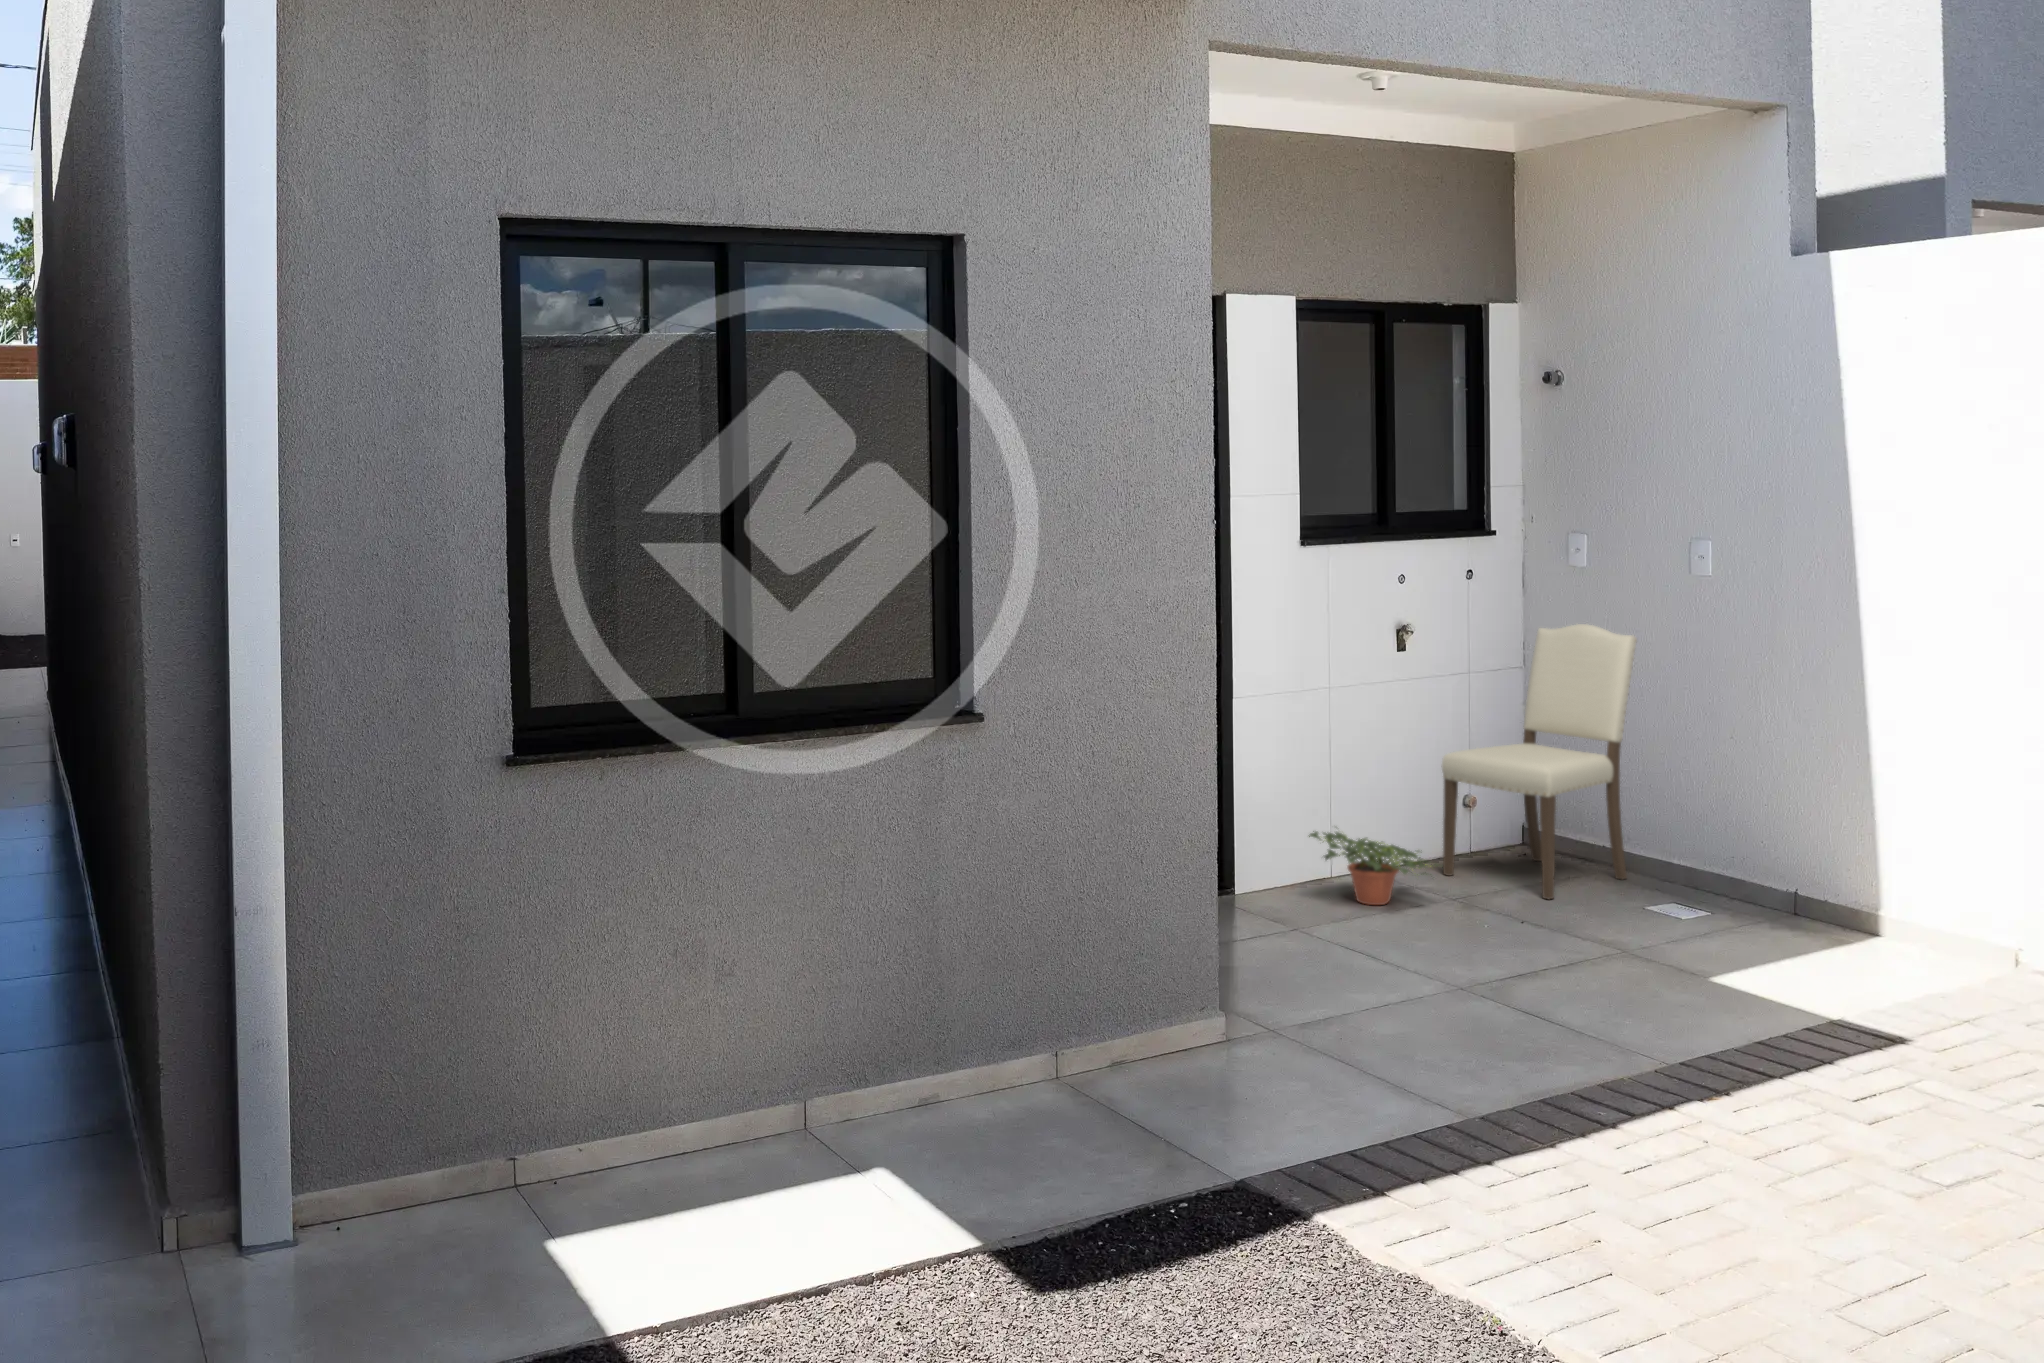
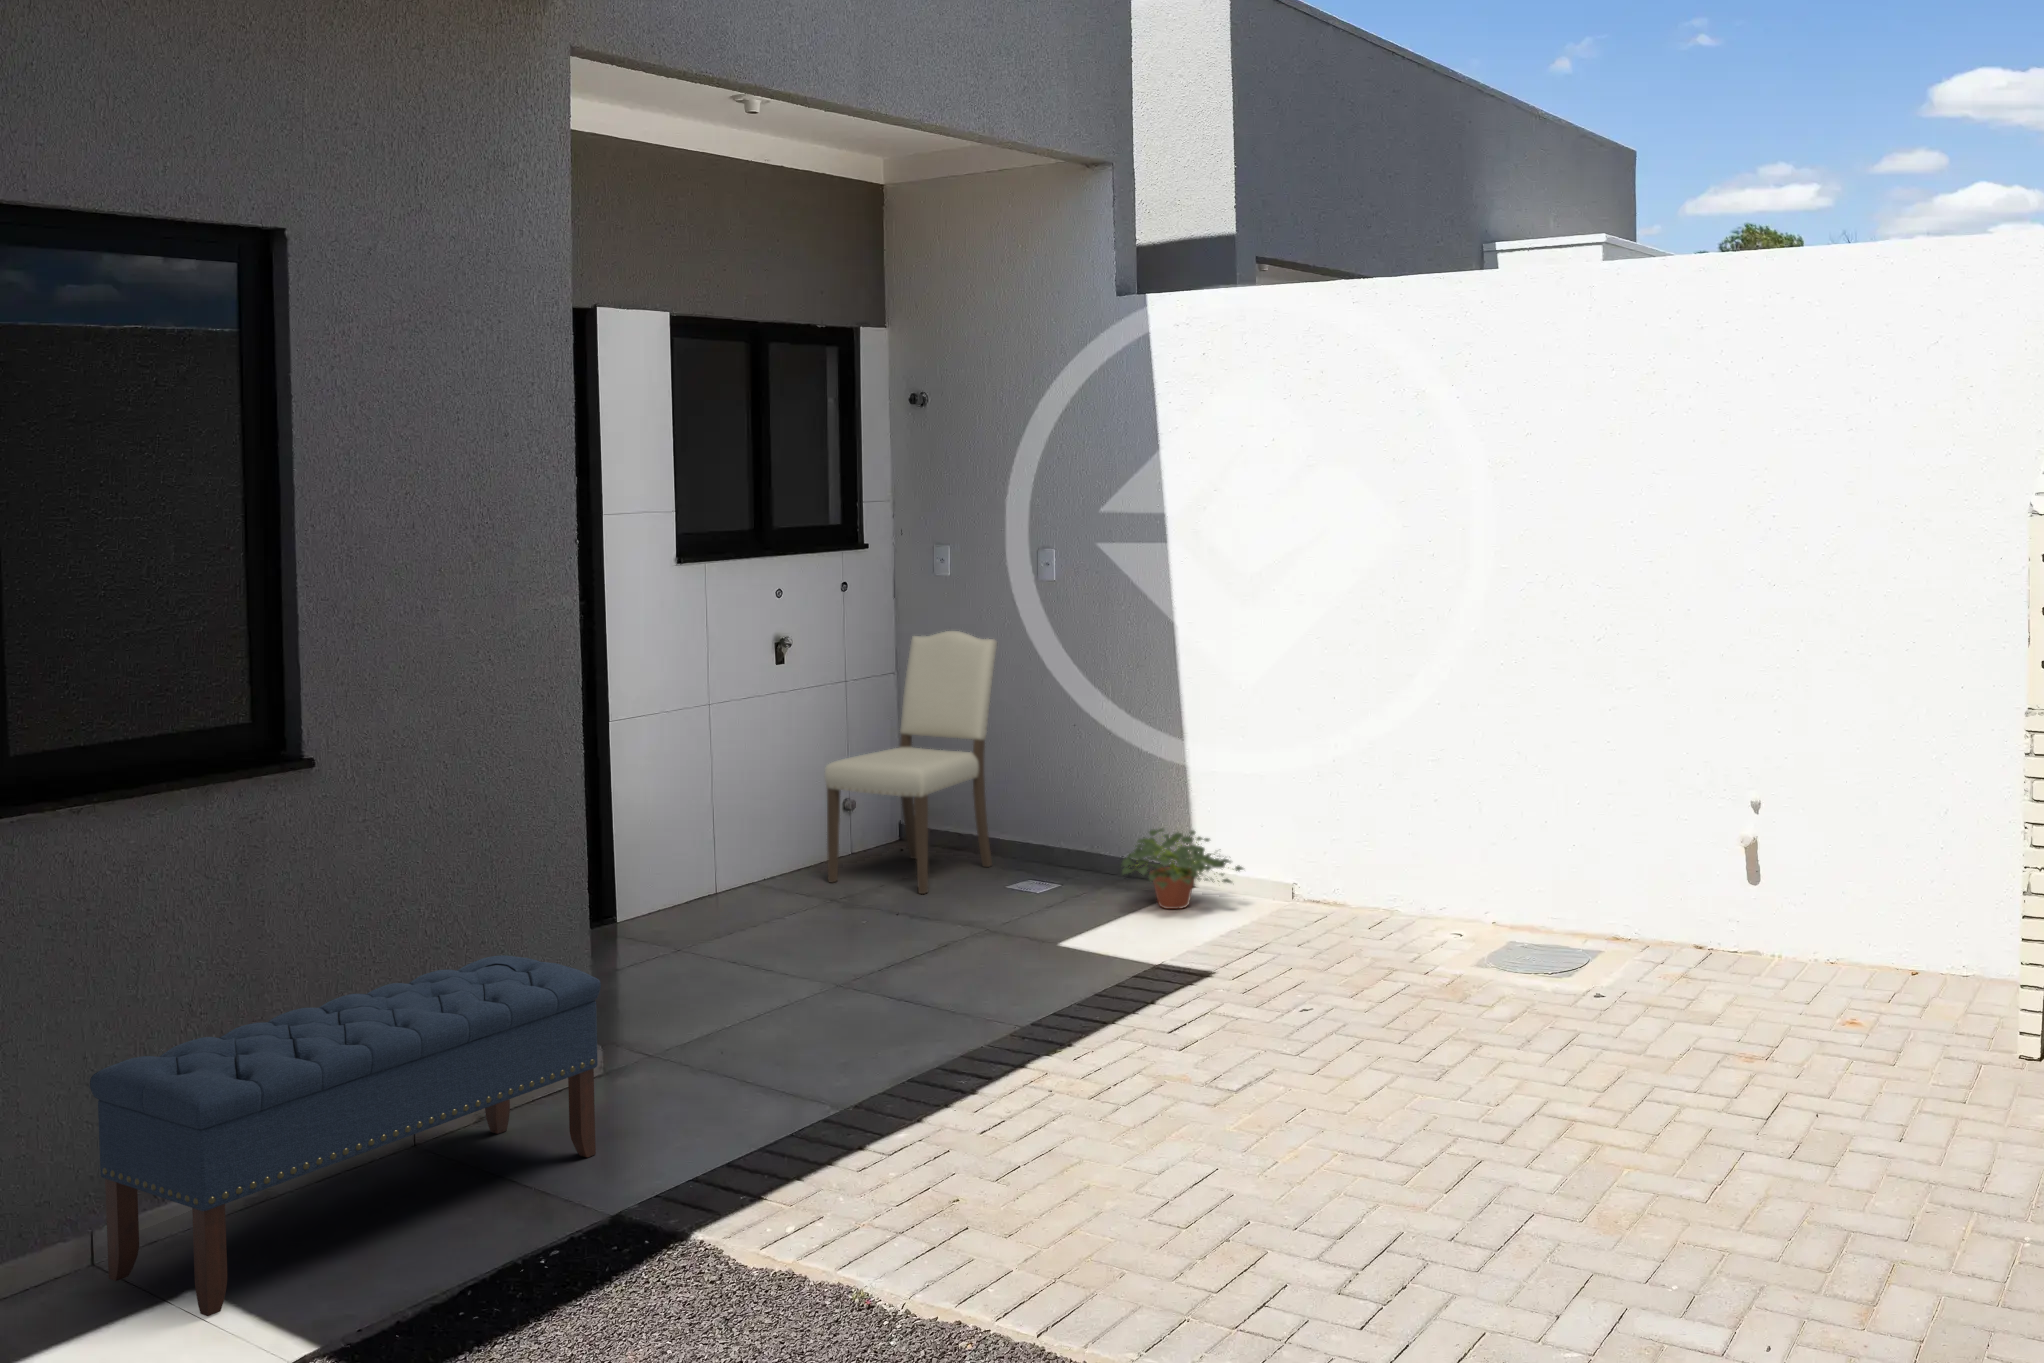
potted plant: present [1309,831,1438,905] -> present [1122,828,1243,909]
bench: none [806,907,1226,1190] -> present [90,955,601,1316]

